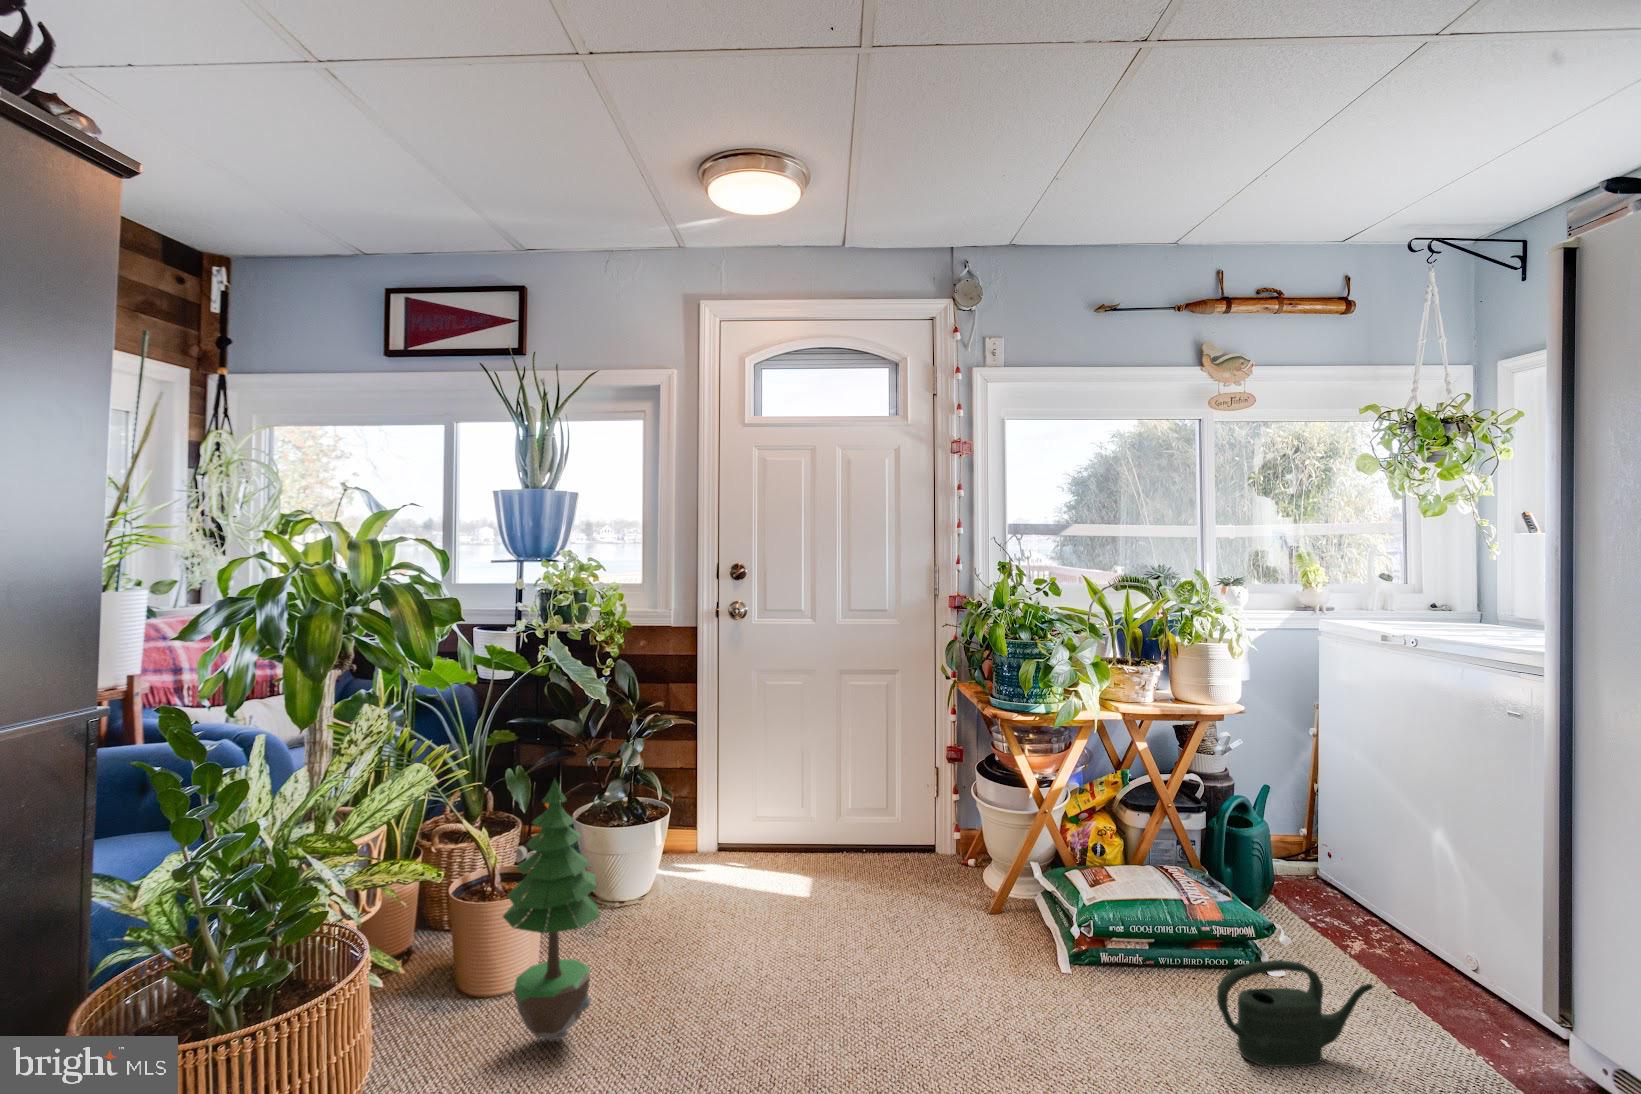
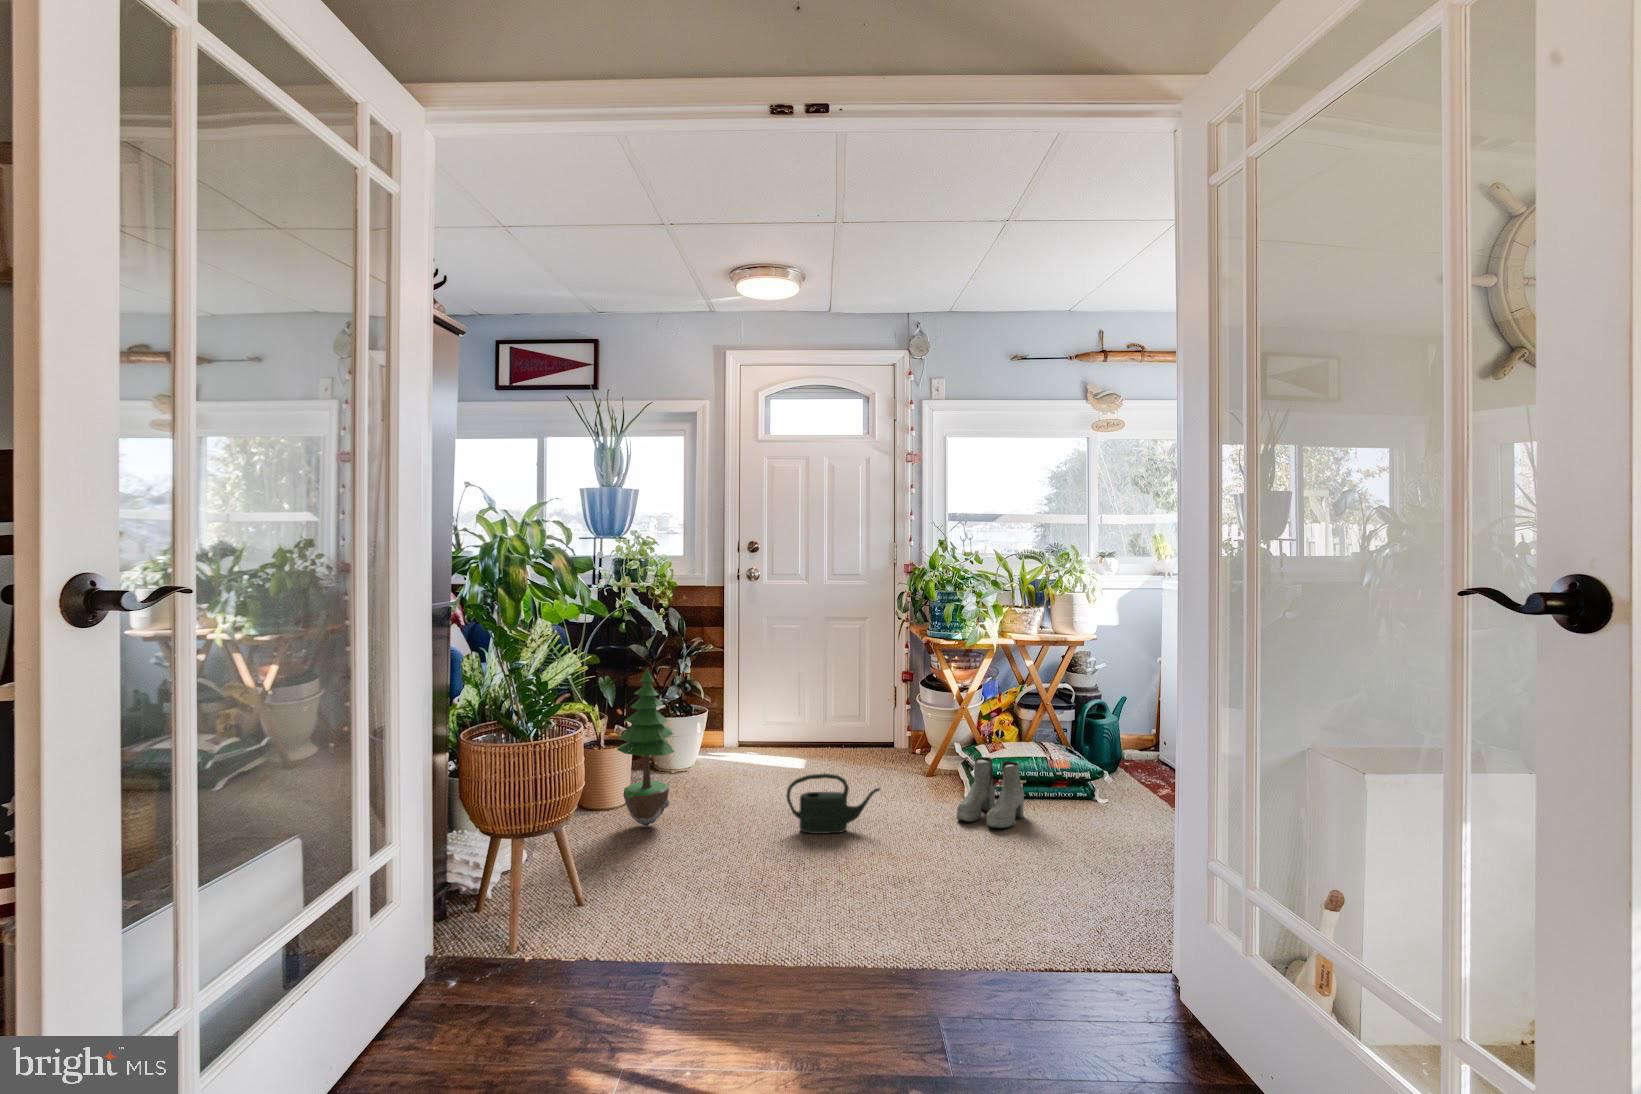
boots: none [1058,911,1164,1046] -> present [957,757,1024,828]
watering can: present [1217,960,1373,1067] -> present [787,773,880,834]

